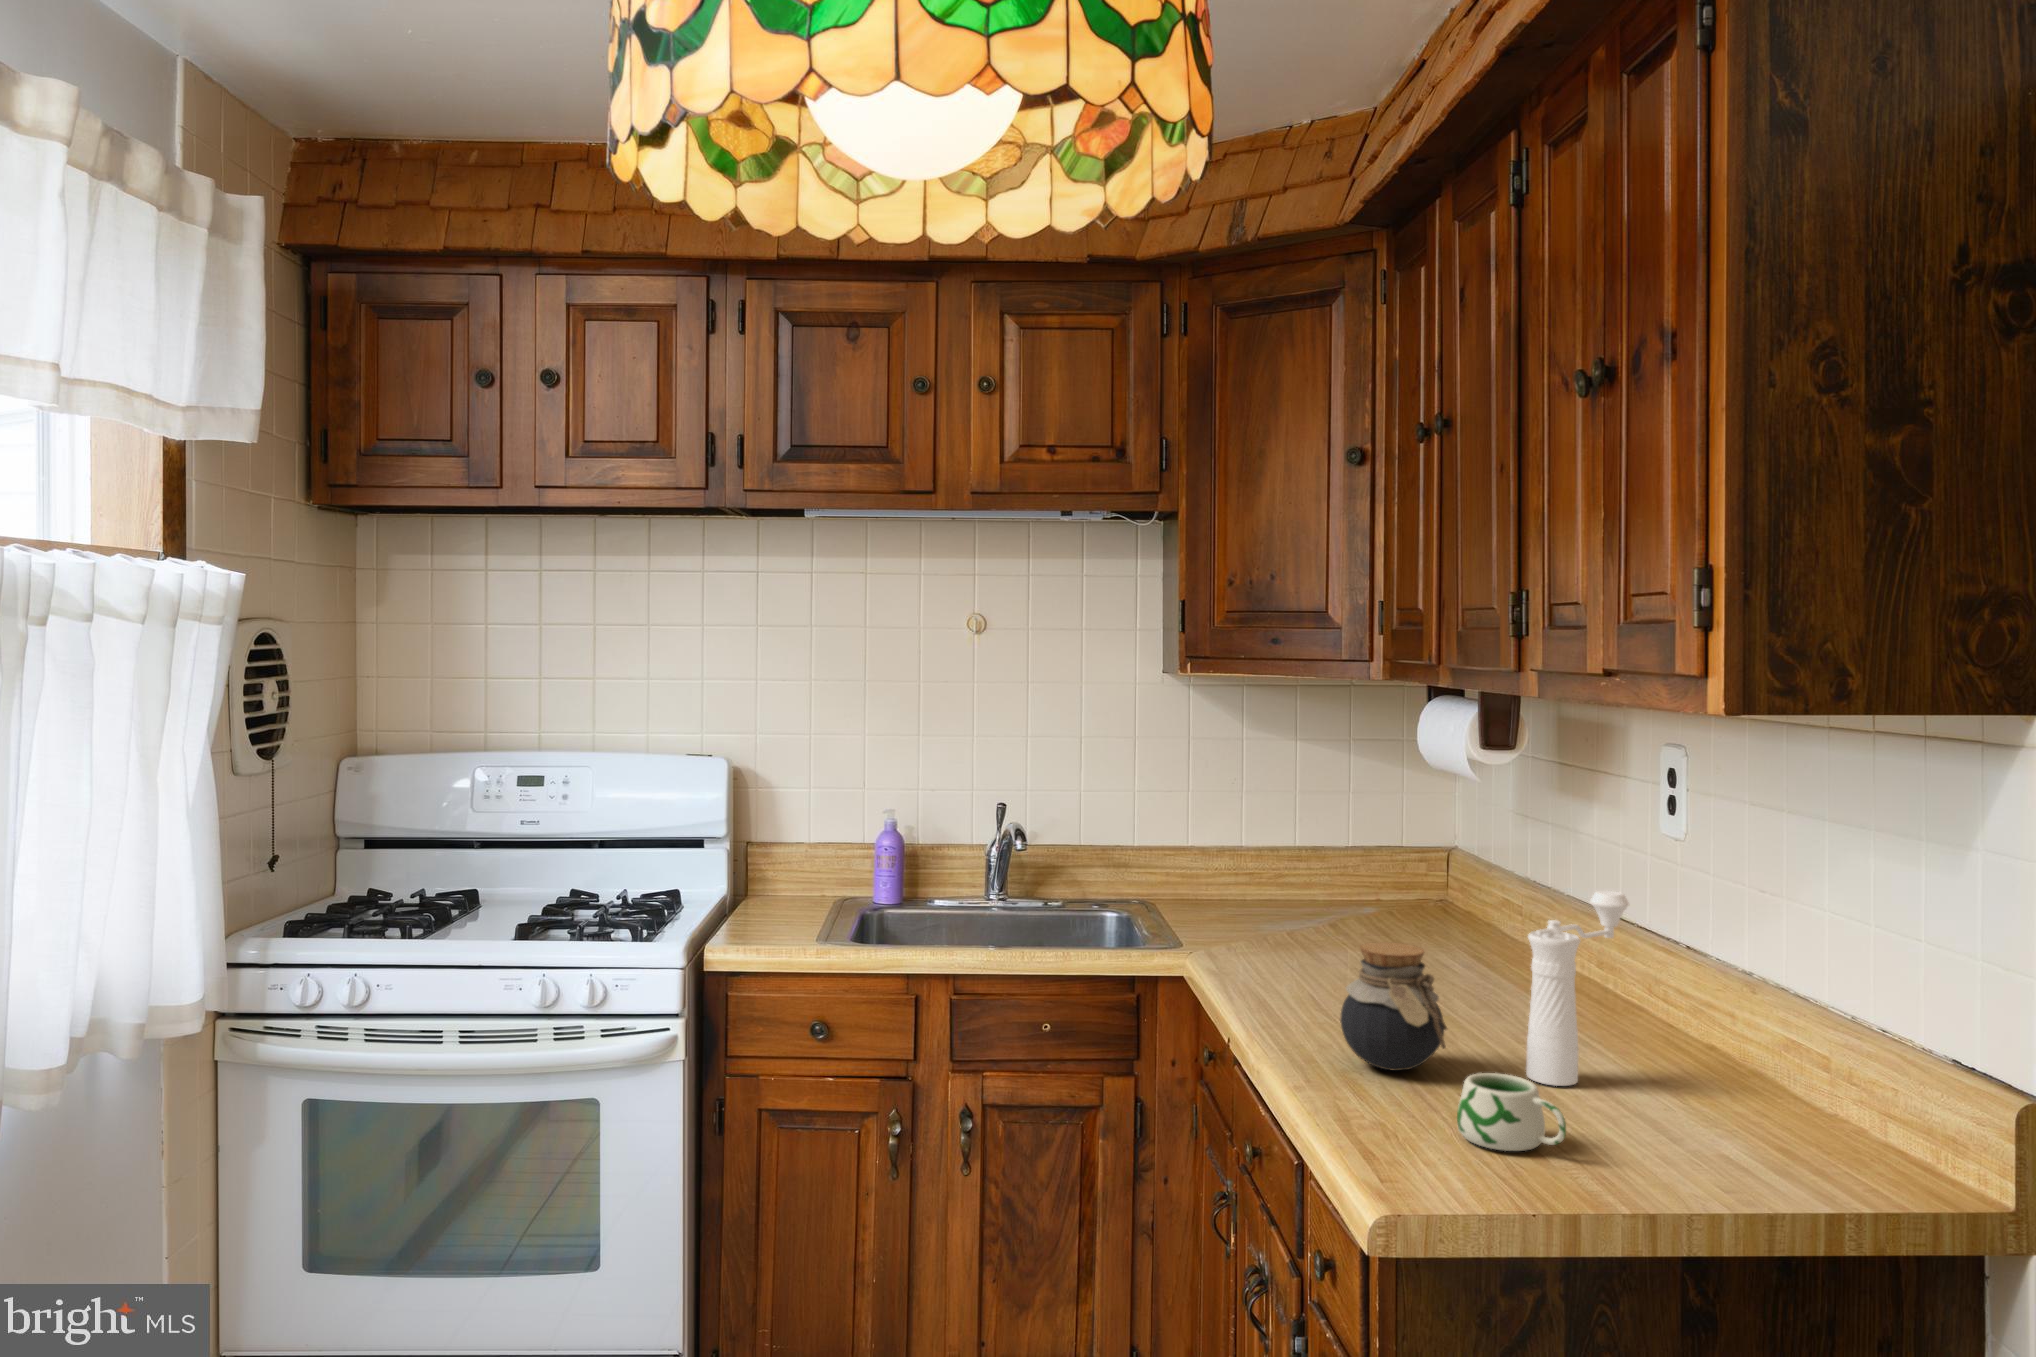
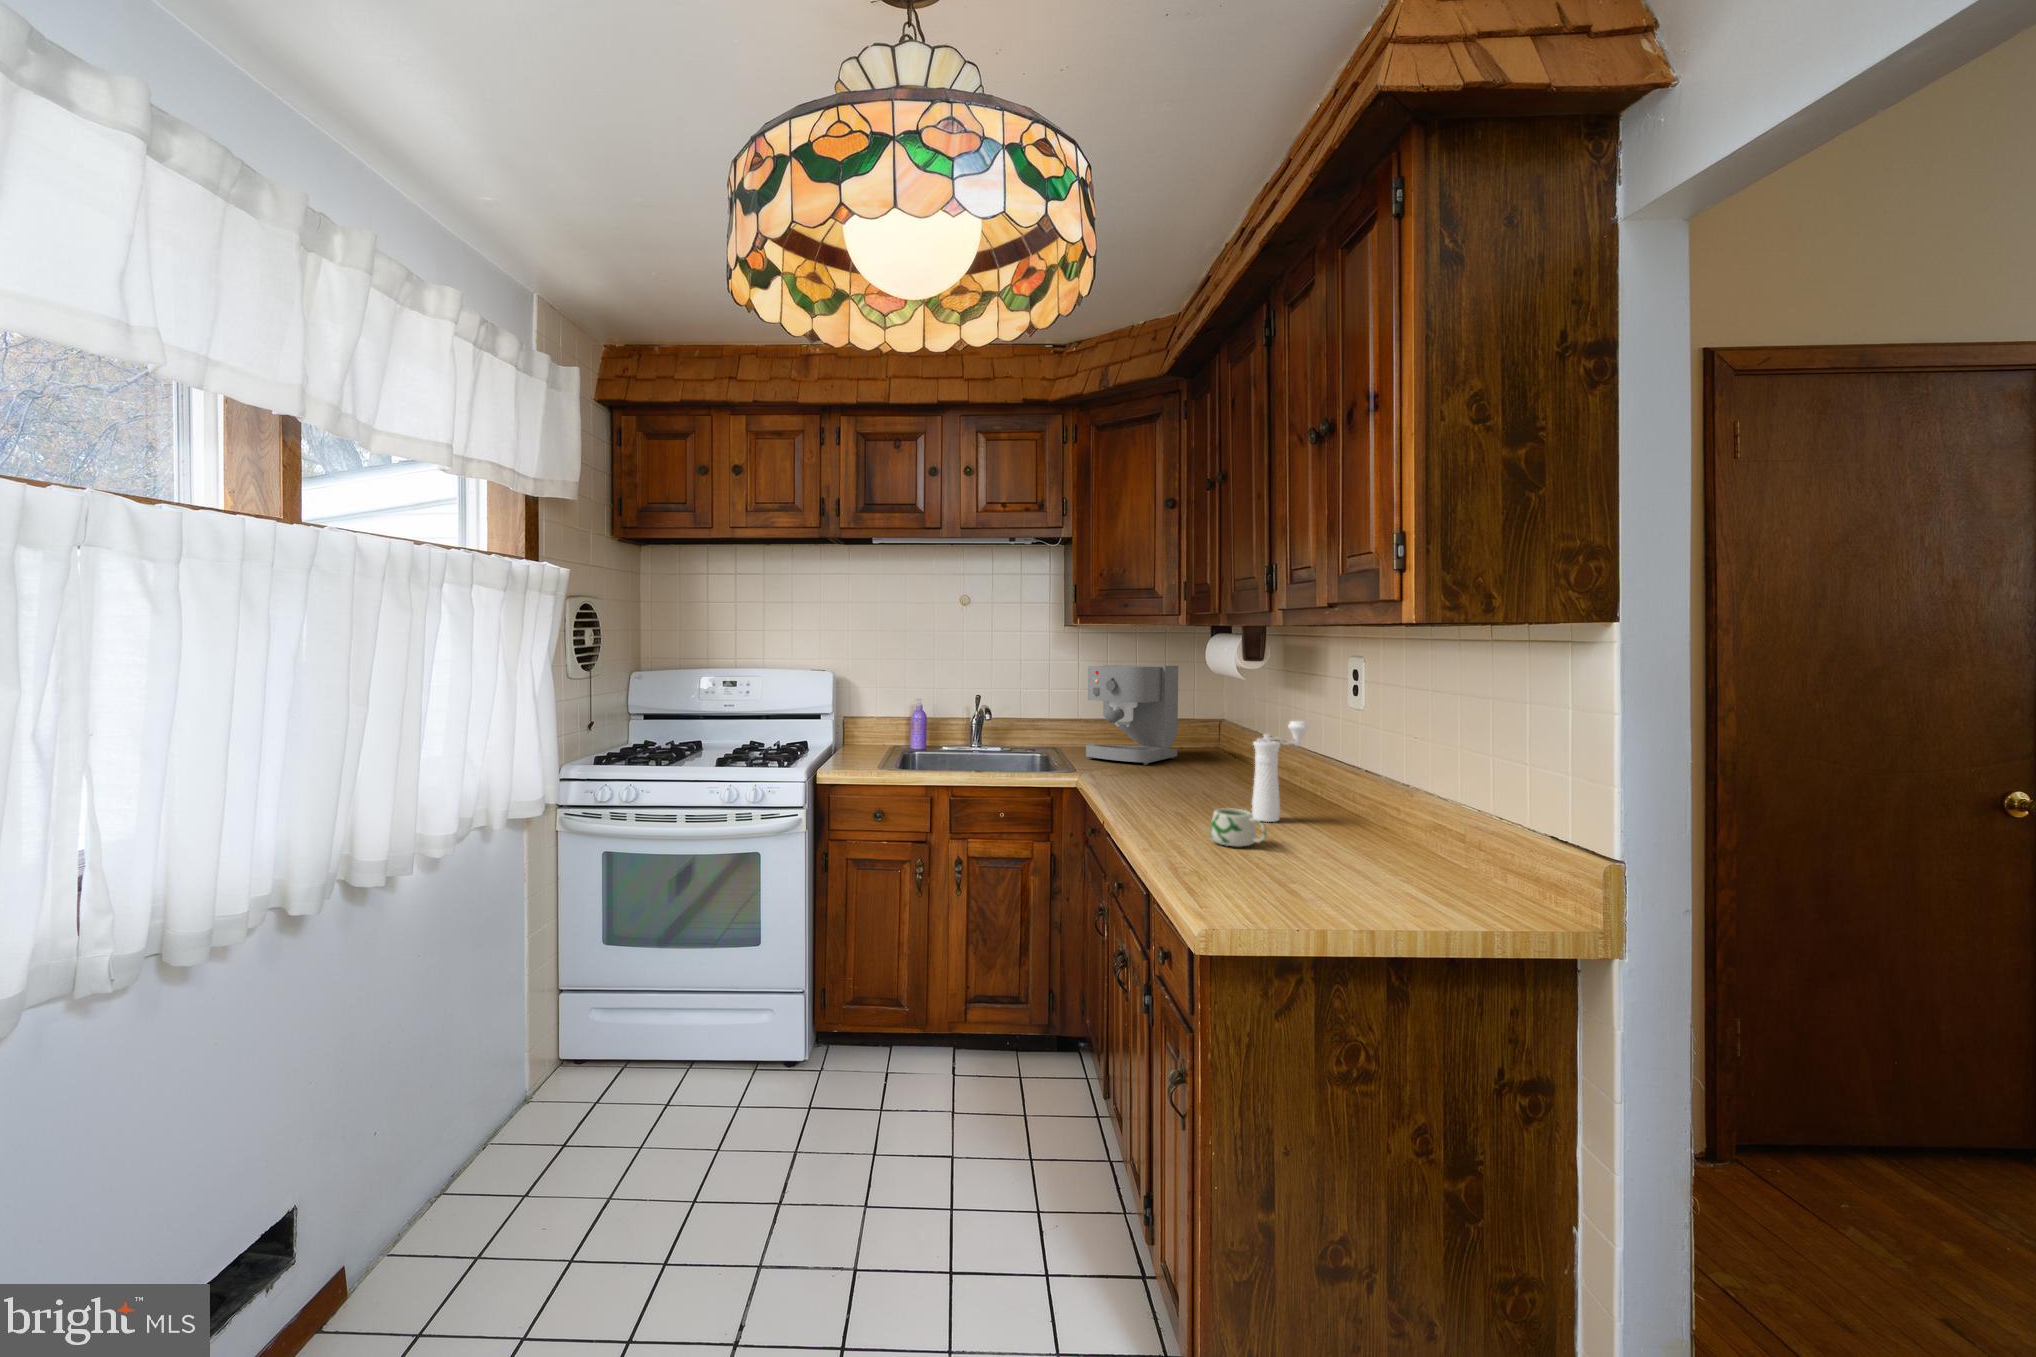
coffee maker: none [1194,743,1365,937] -> present [1086,665,1178,765]
jar: present [1340,942,1447,1071] -> none [1153,749,1209,816]

